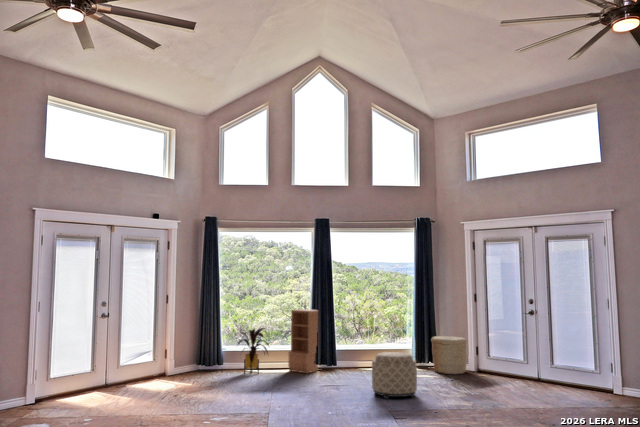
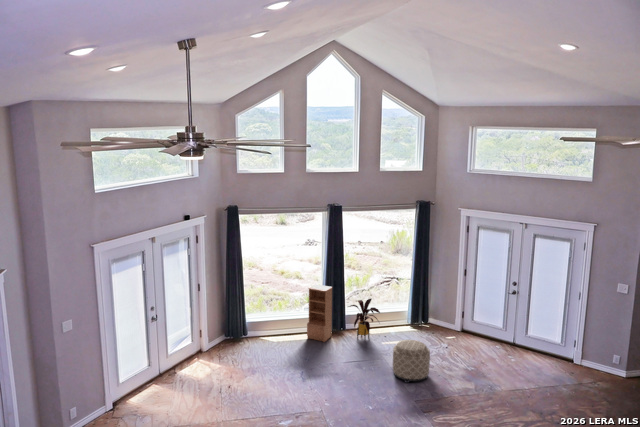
house plant: present [238,328,268,374] -> present [348,299,380,339]
woven basket: present [431,336,467,374] -> none [427,303,456,338]

